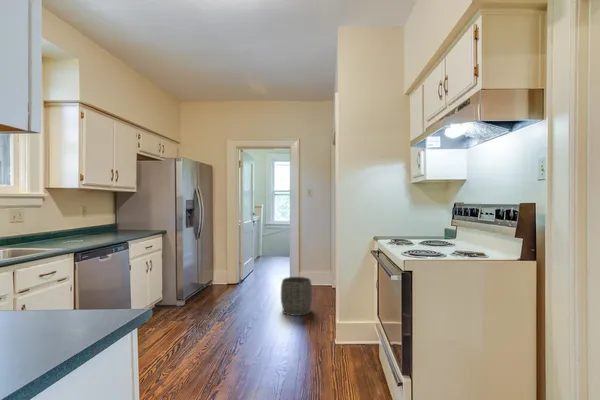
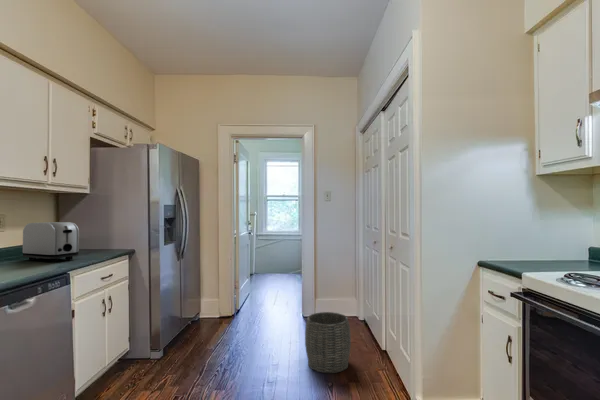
toaster: none [98,211,132,236] -> present [23,222,79,262]

